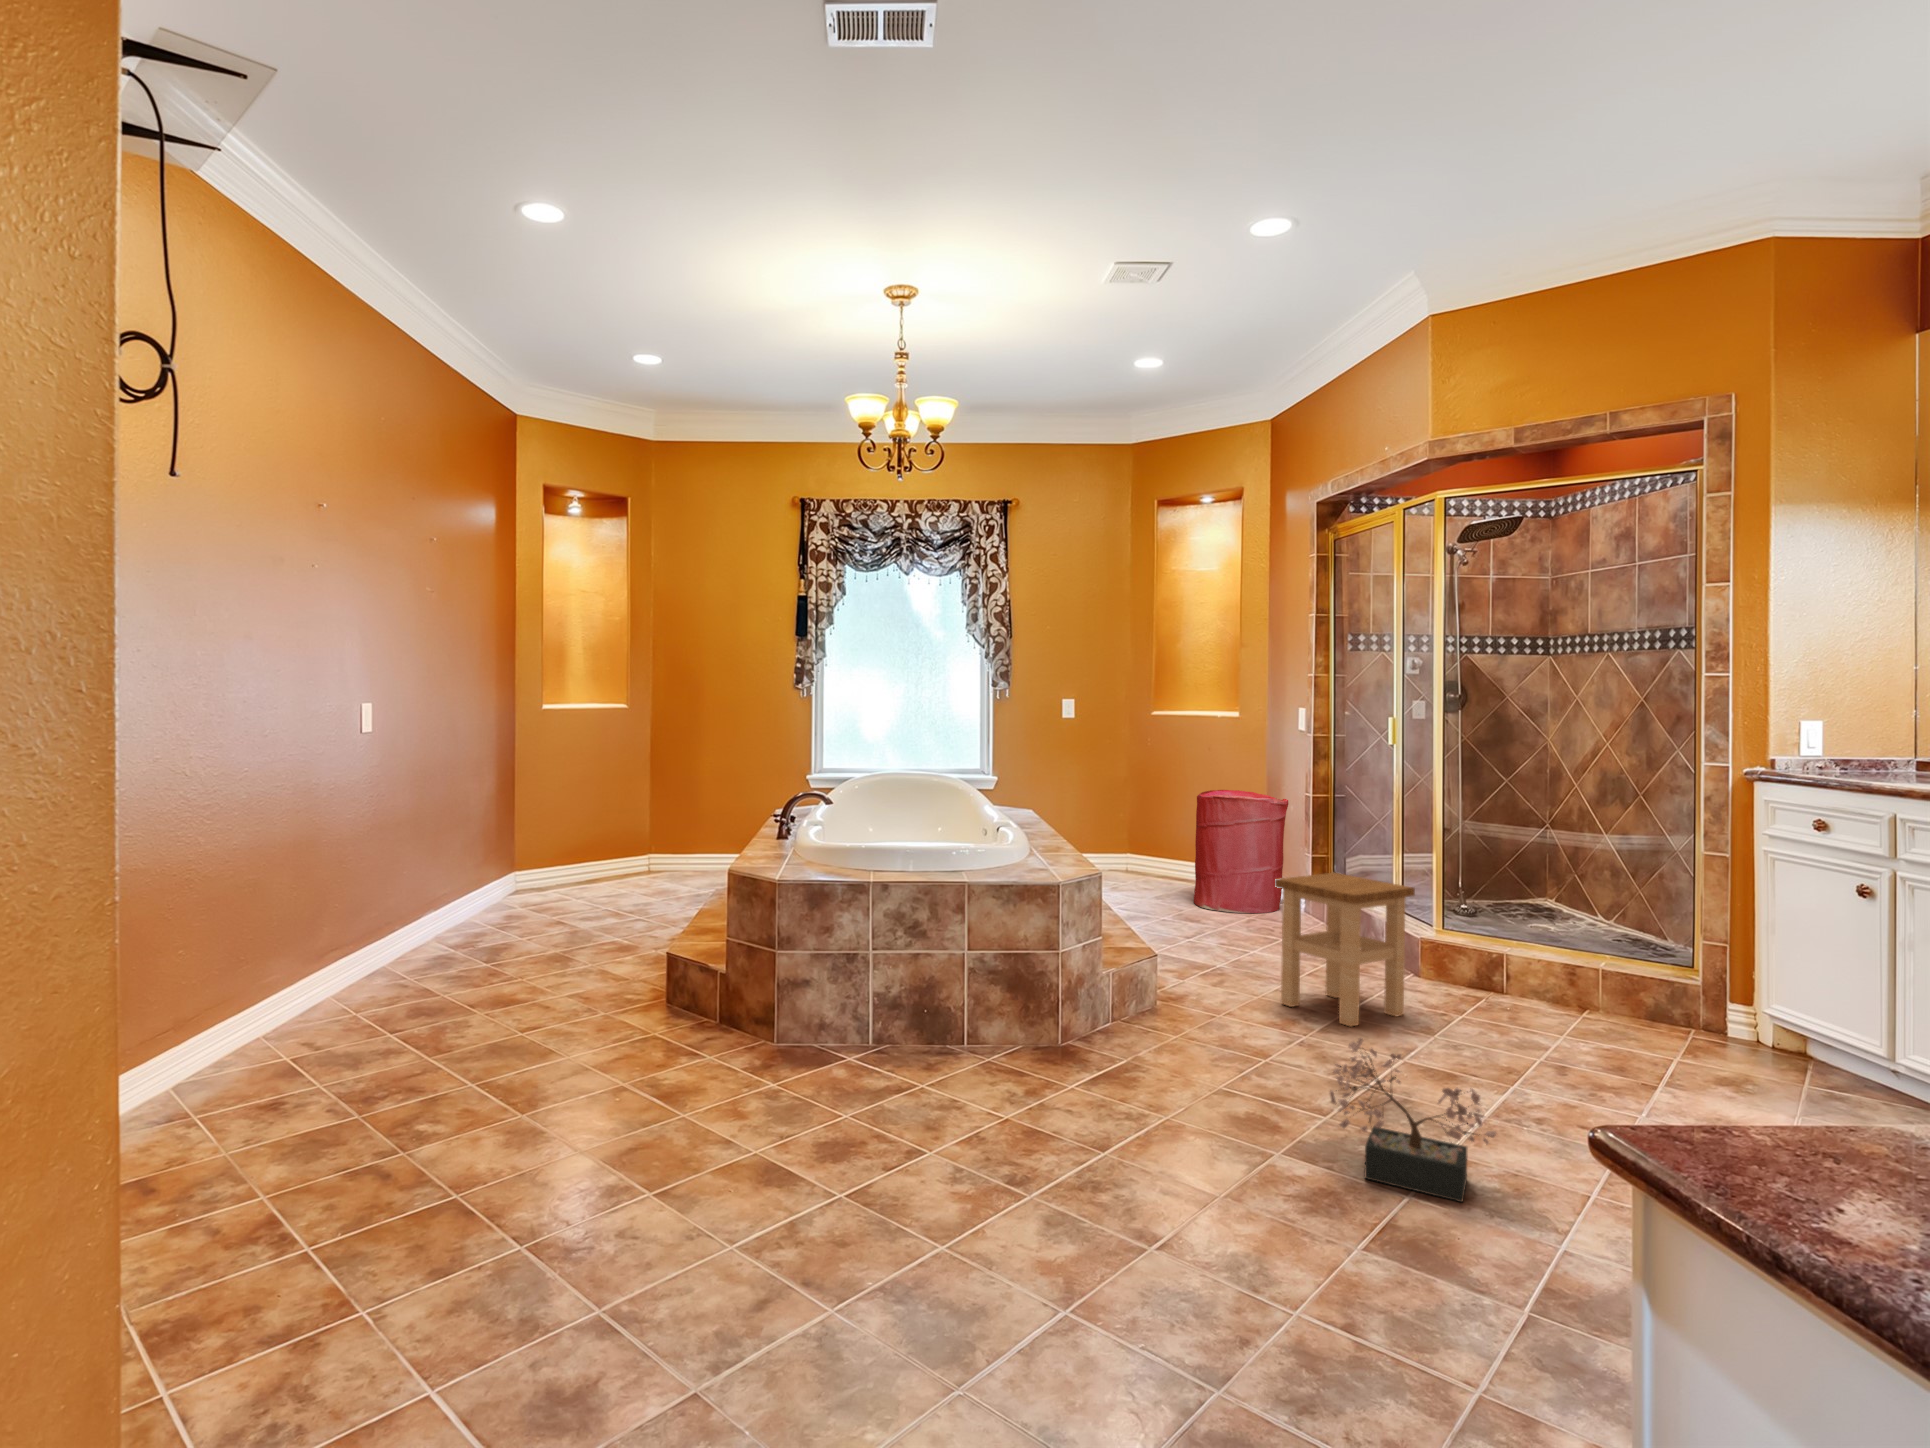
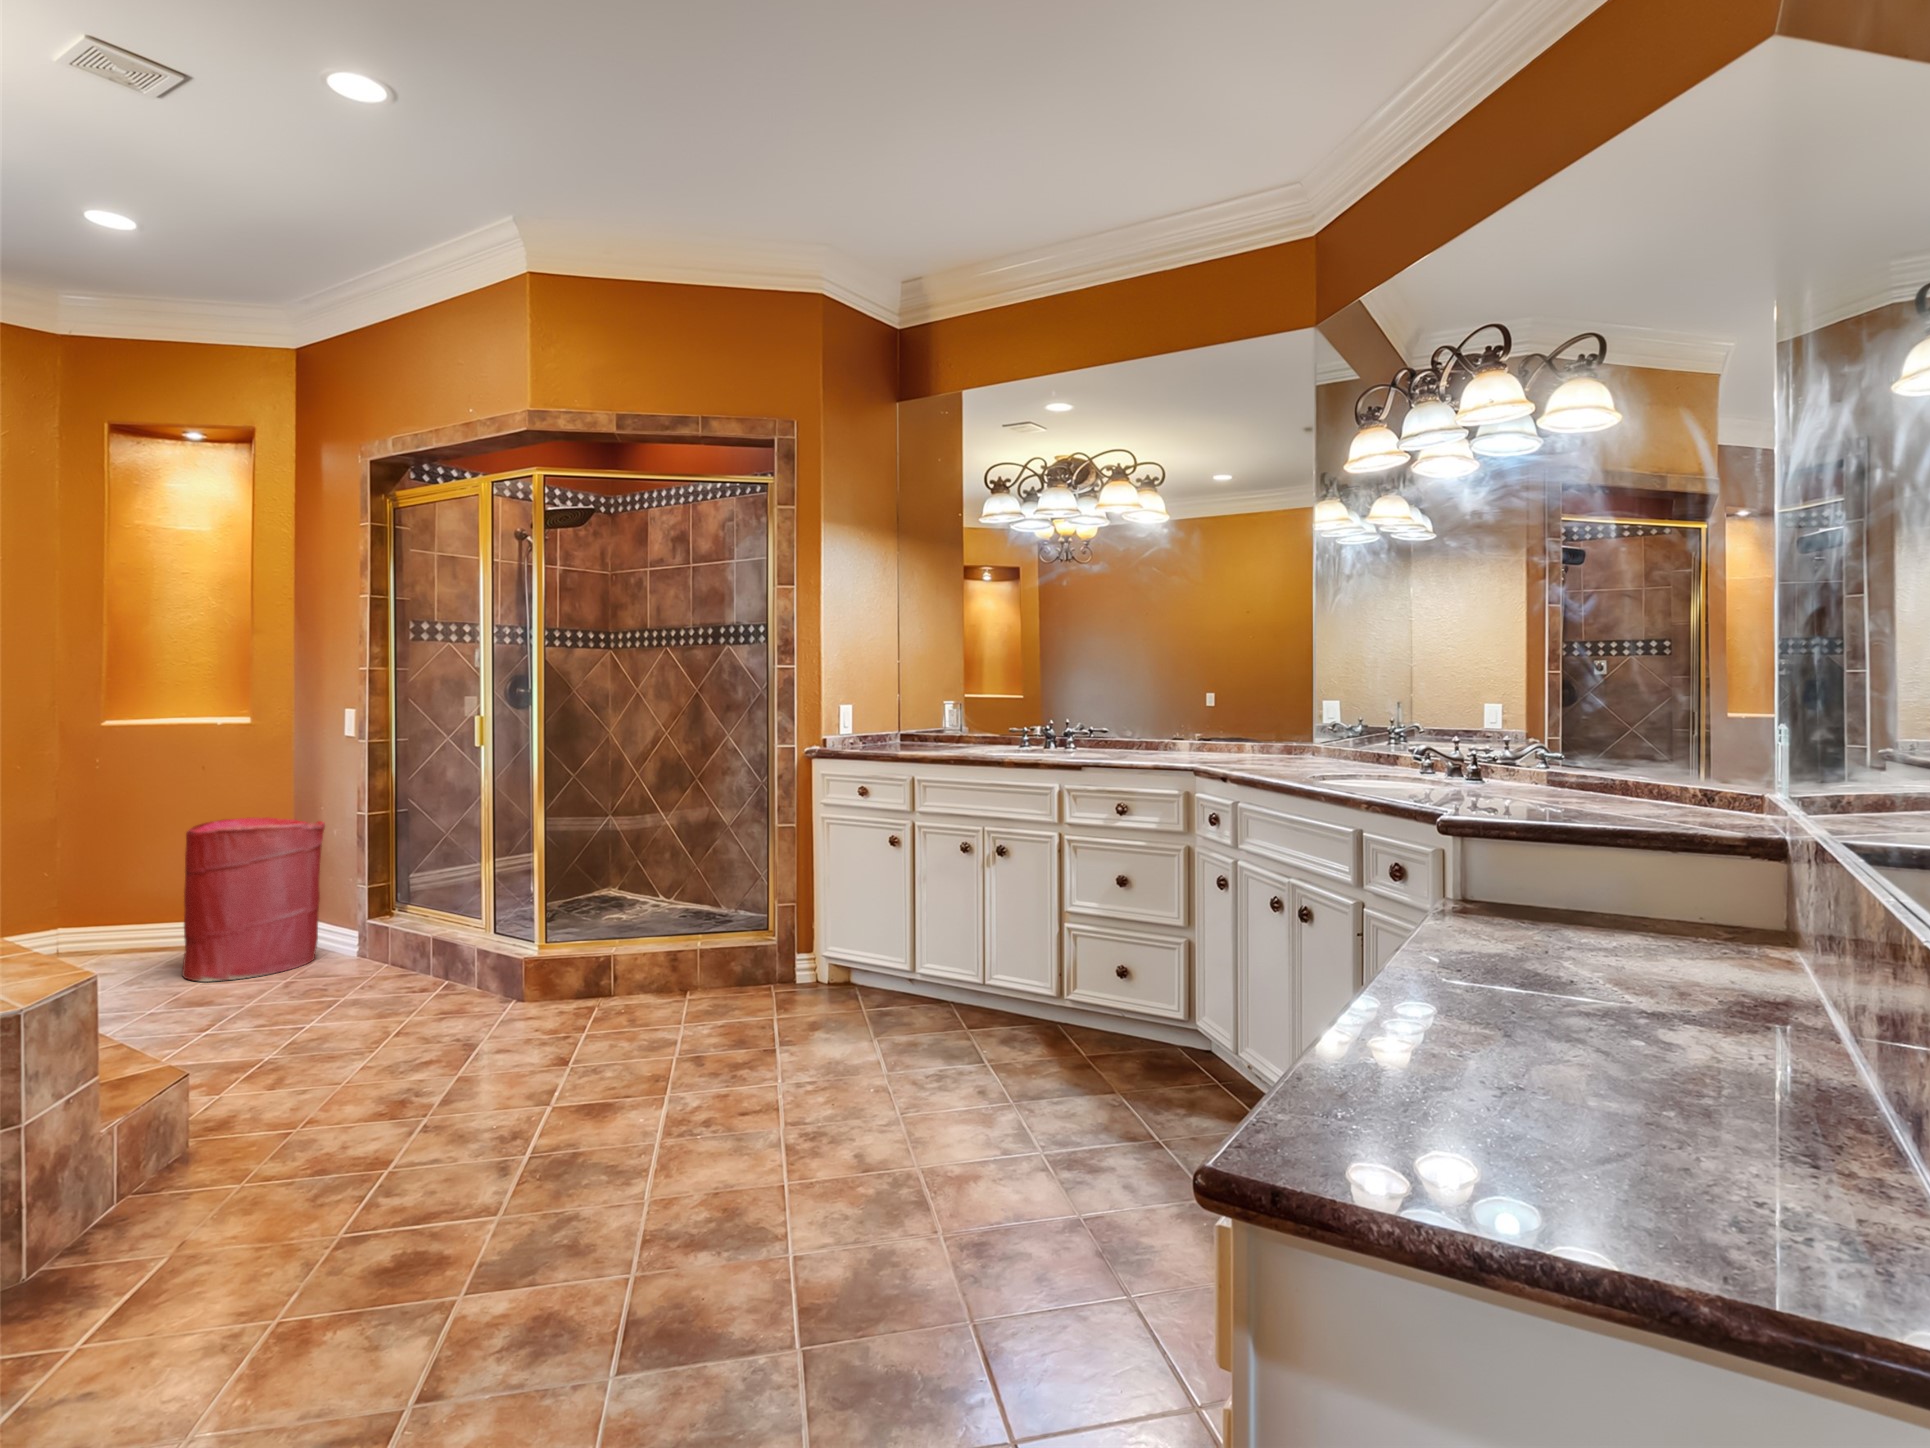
stool: present [1275,873,1415,1026] -> none [364,906,535,1086]
decorative plant: present [1330,1038,1496,1202] -> none [525,1108,714,1277]

